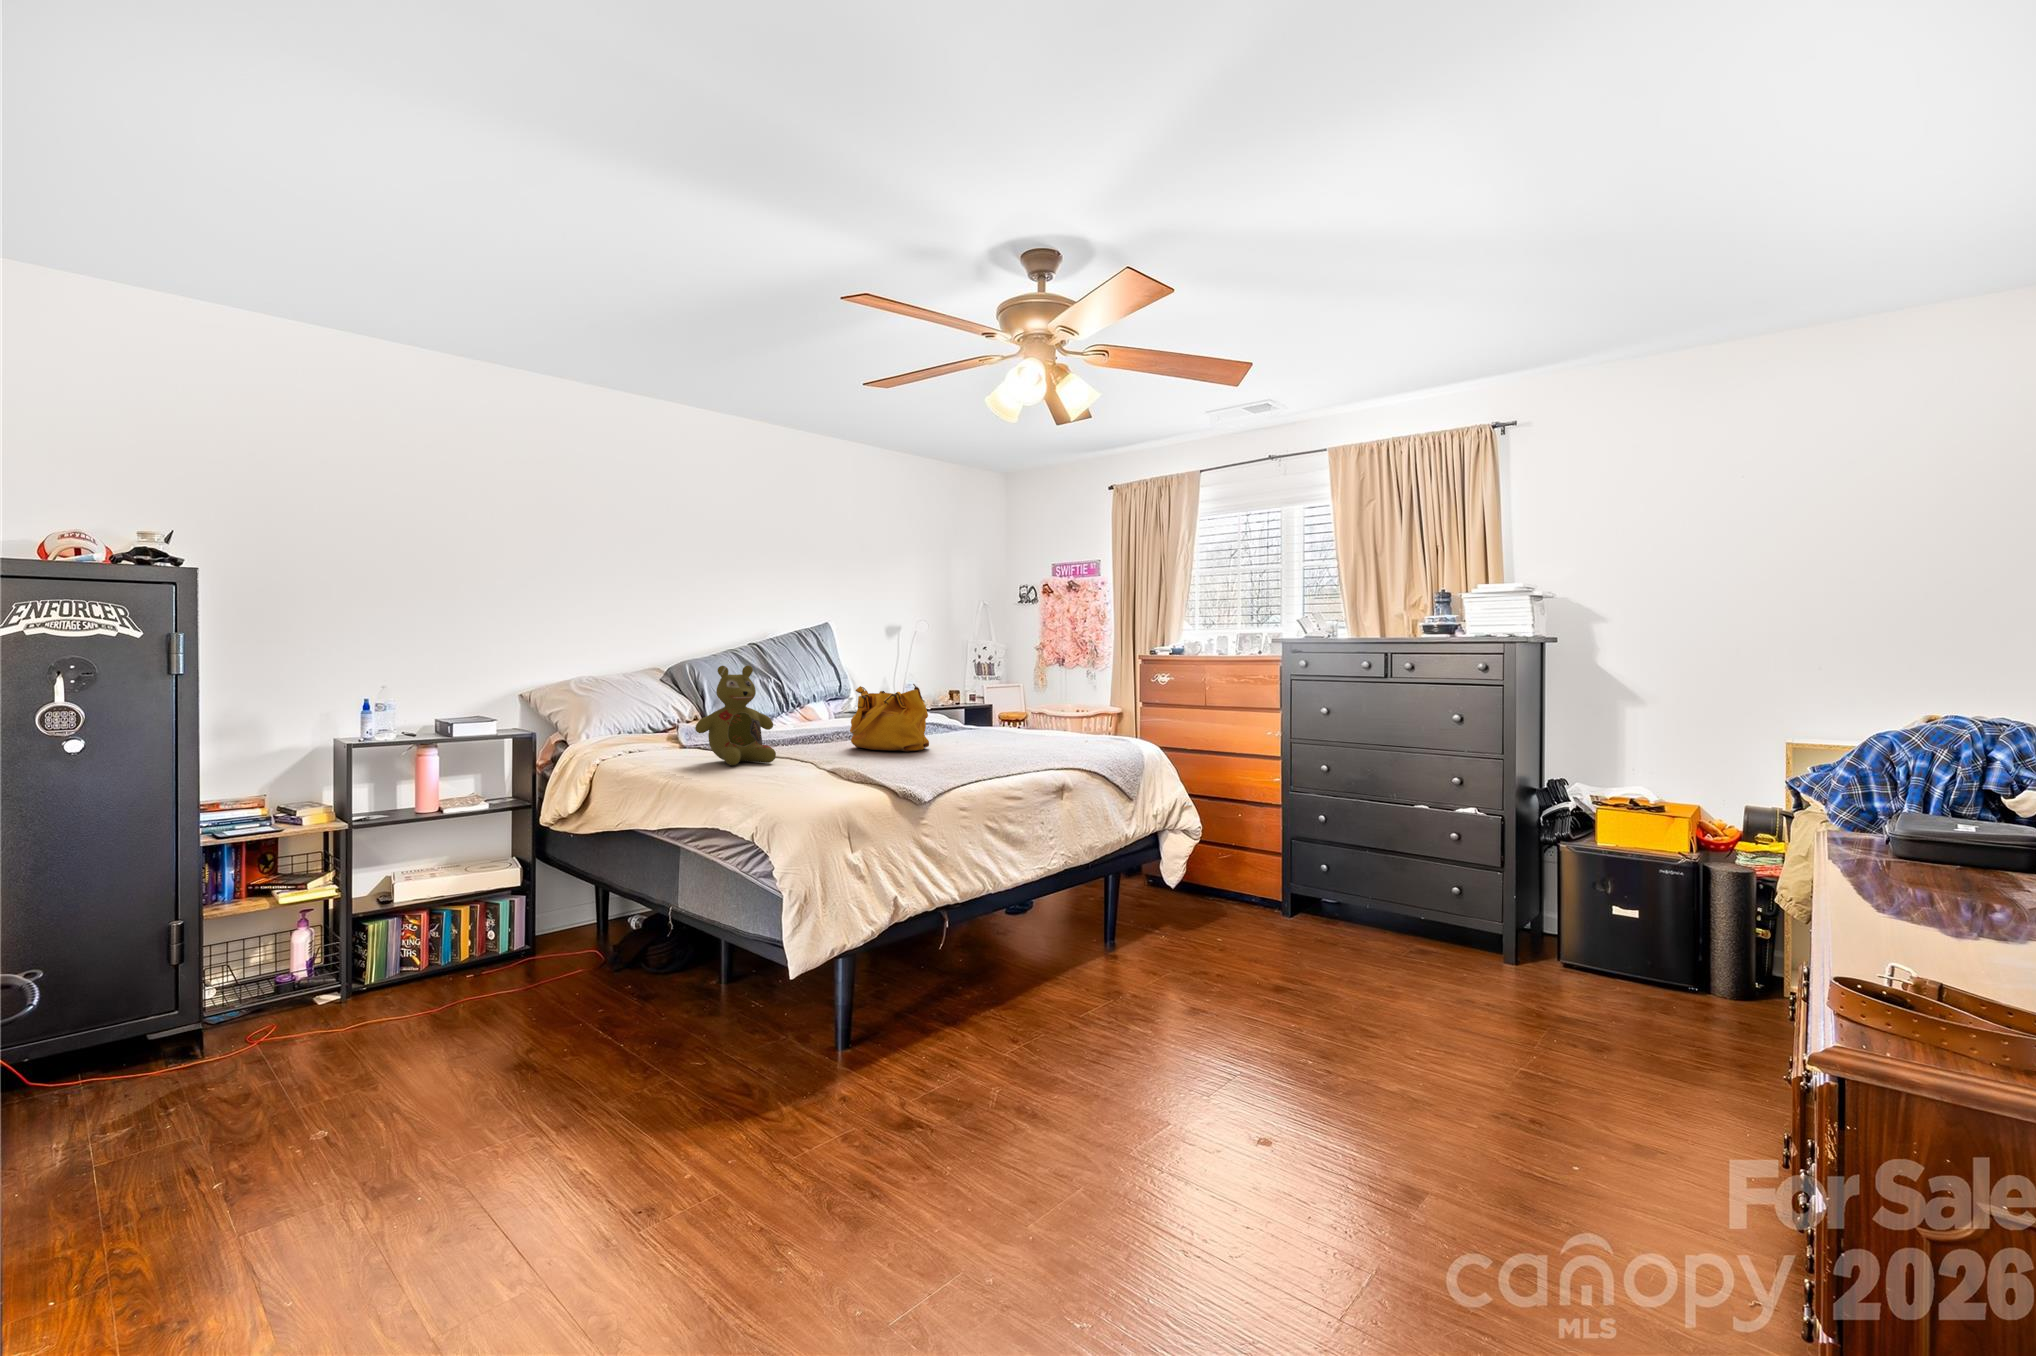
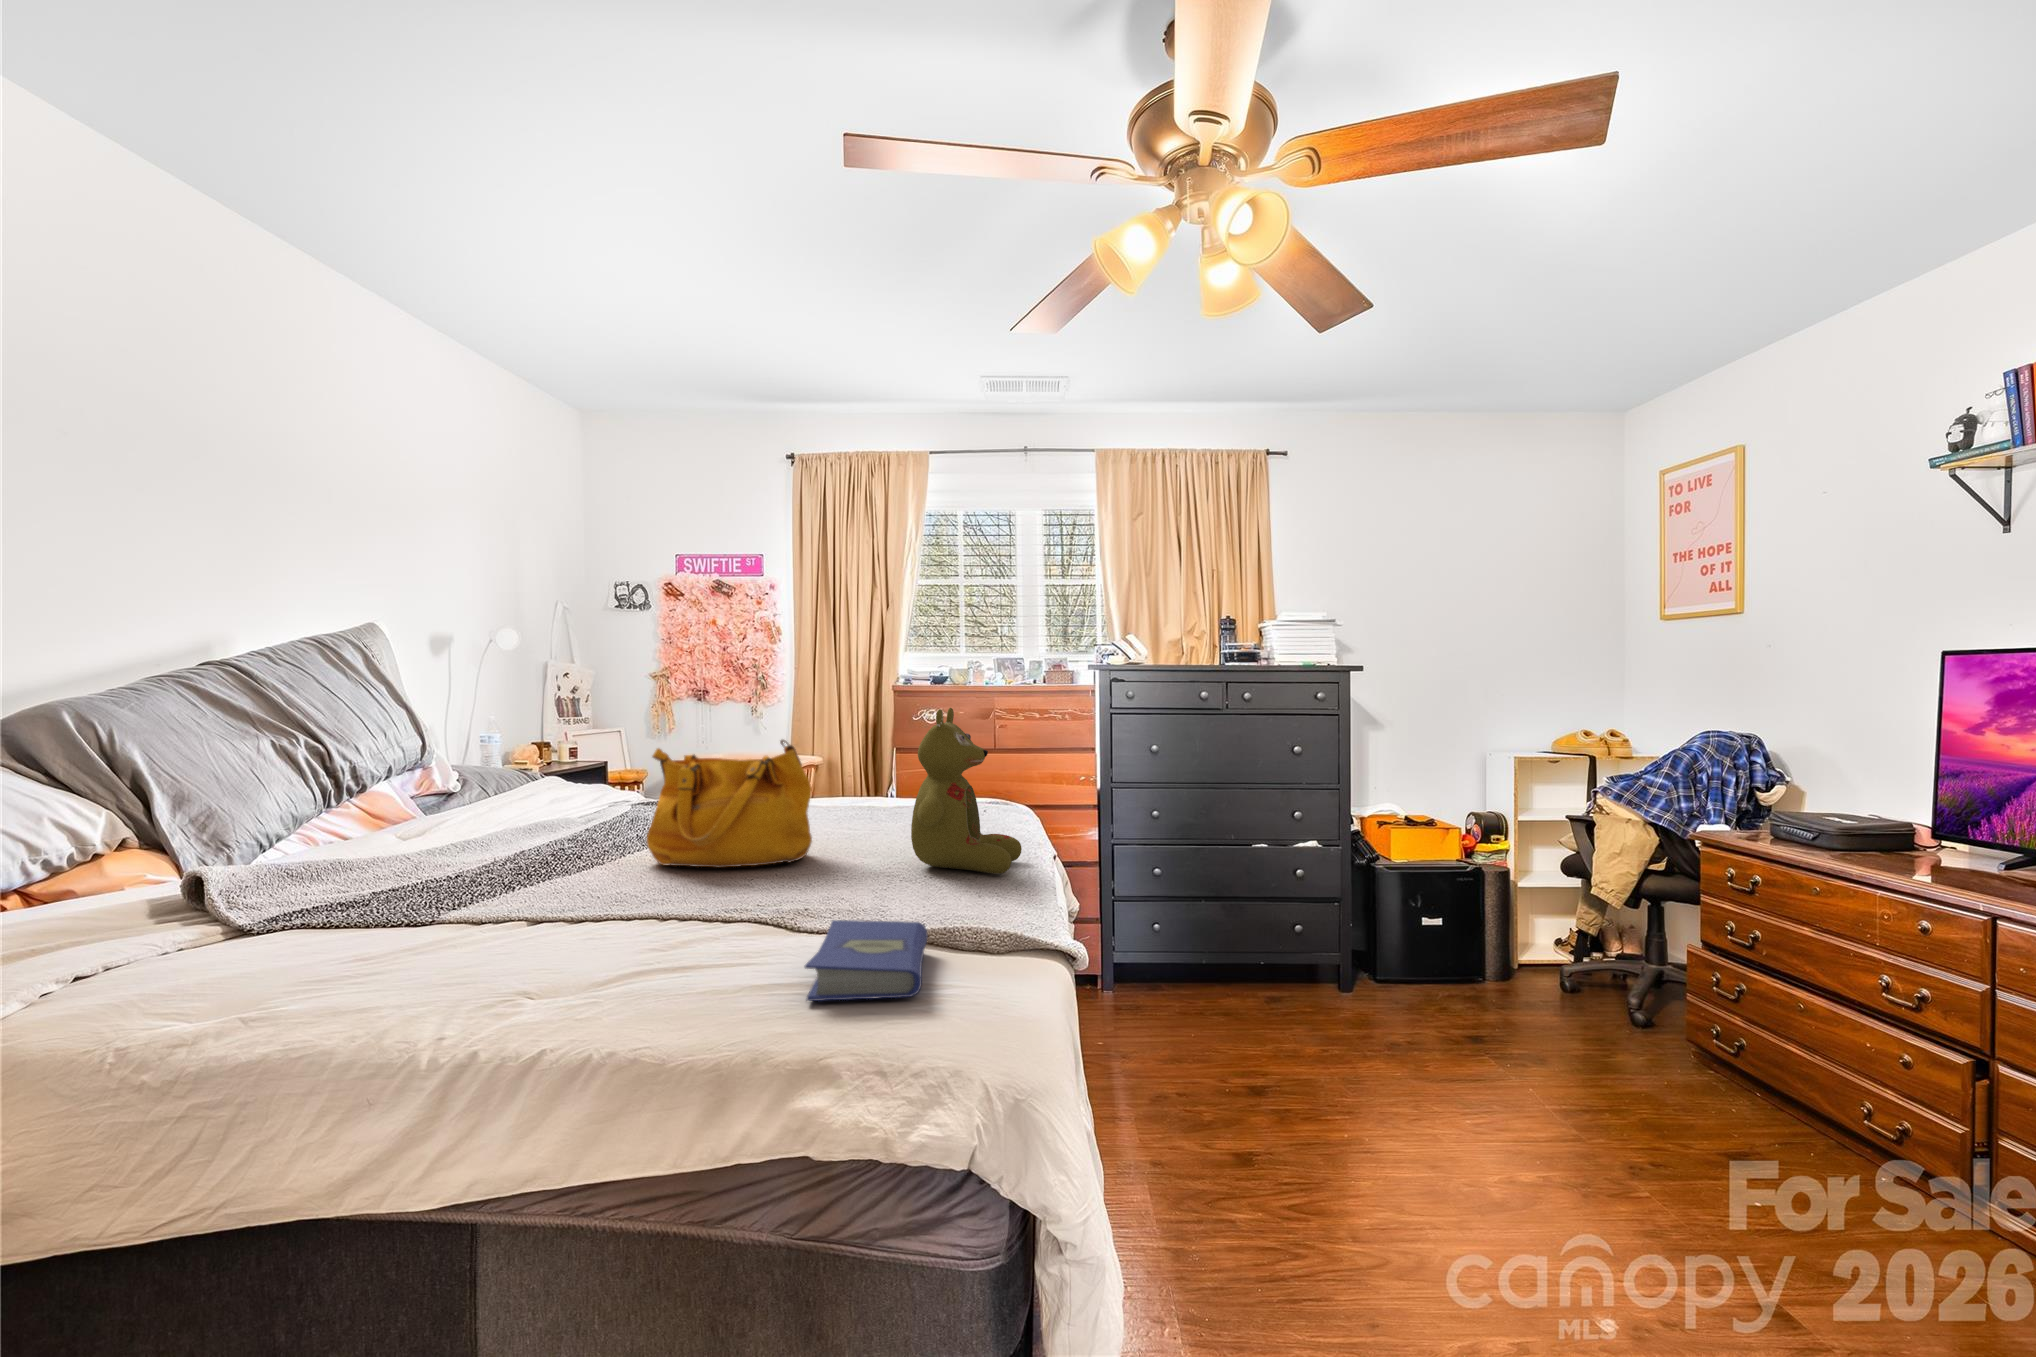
stuffed bear: present [695,666,776,765] -> present [911,708,1022,874]
hardcover book: none [755,760,839,784] -> present [805,920,928,1001]

